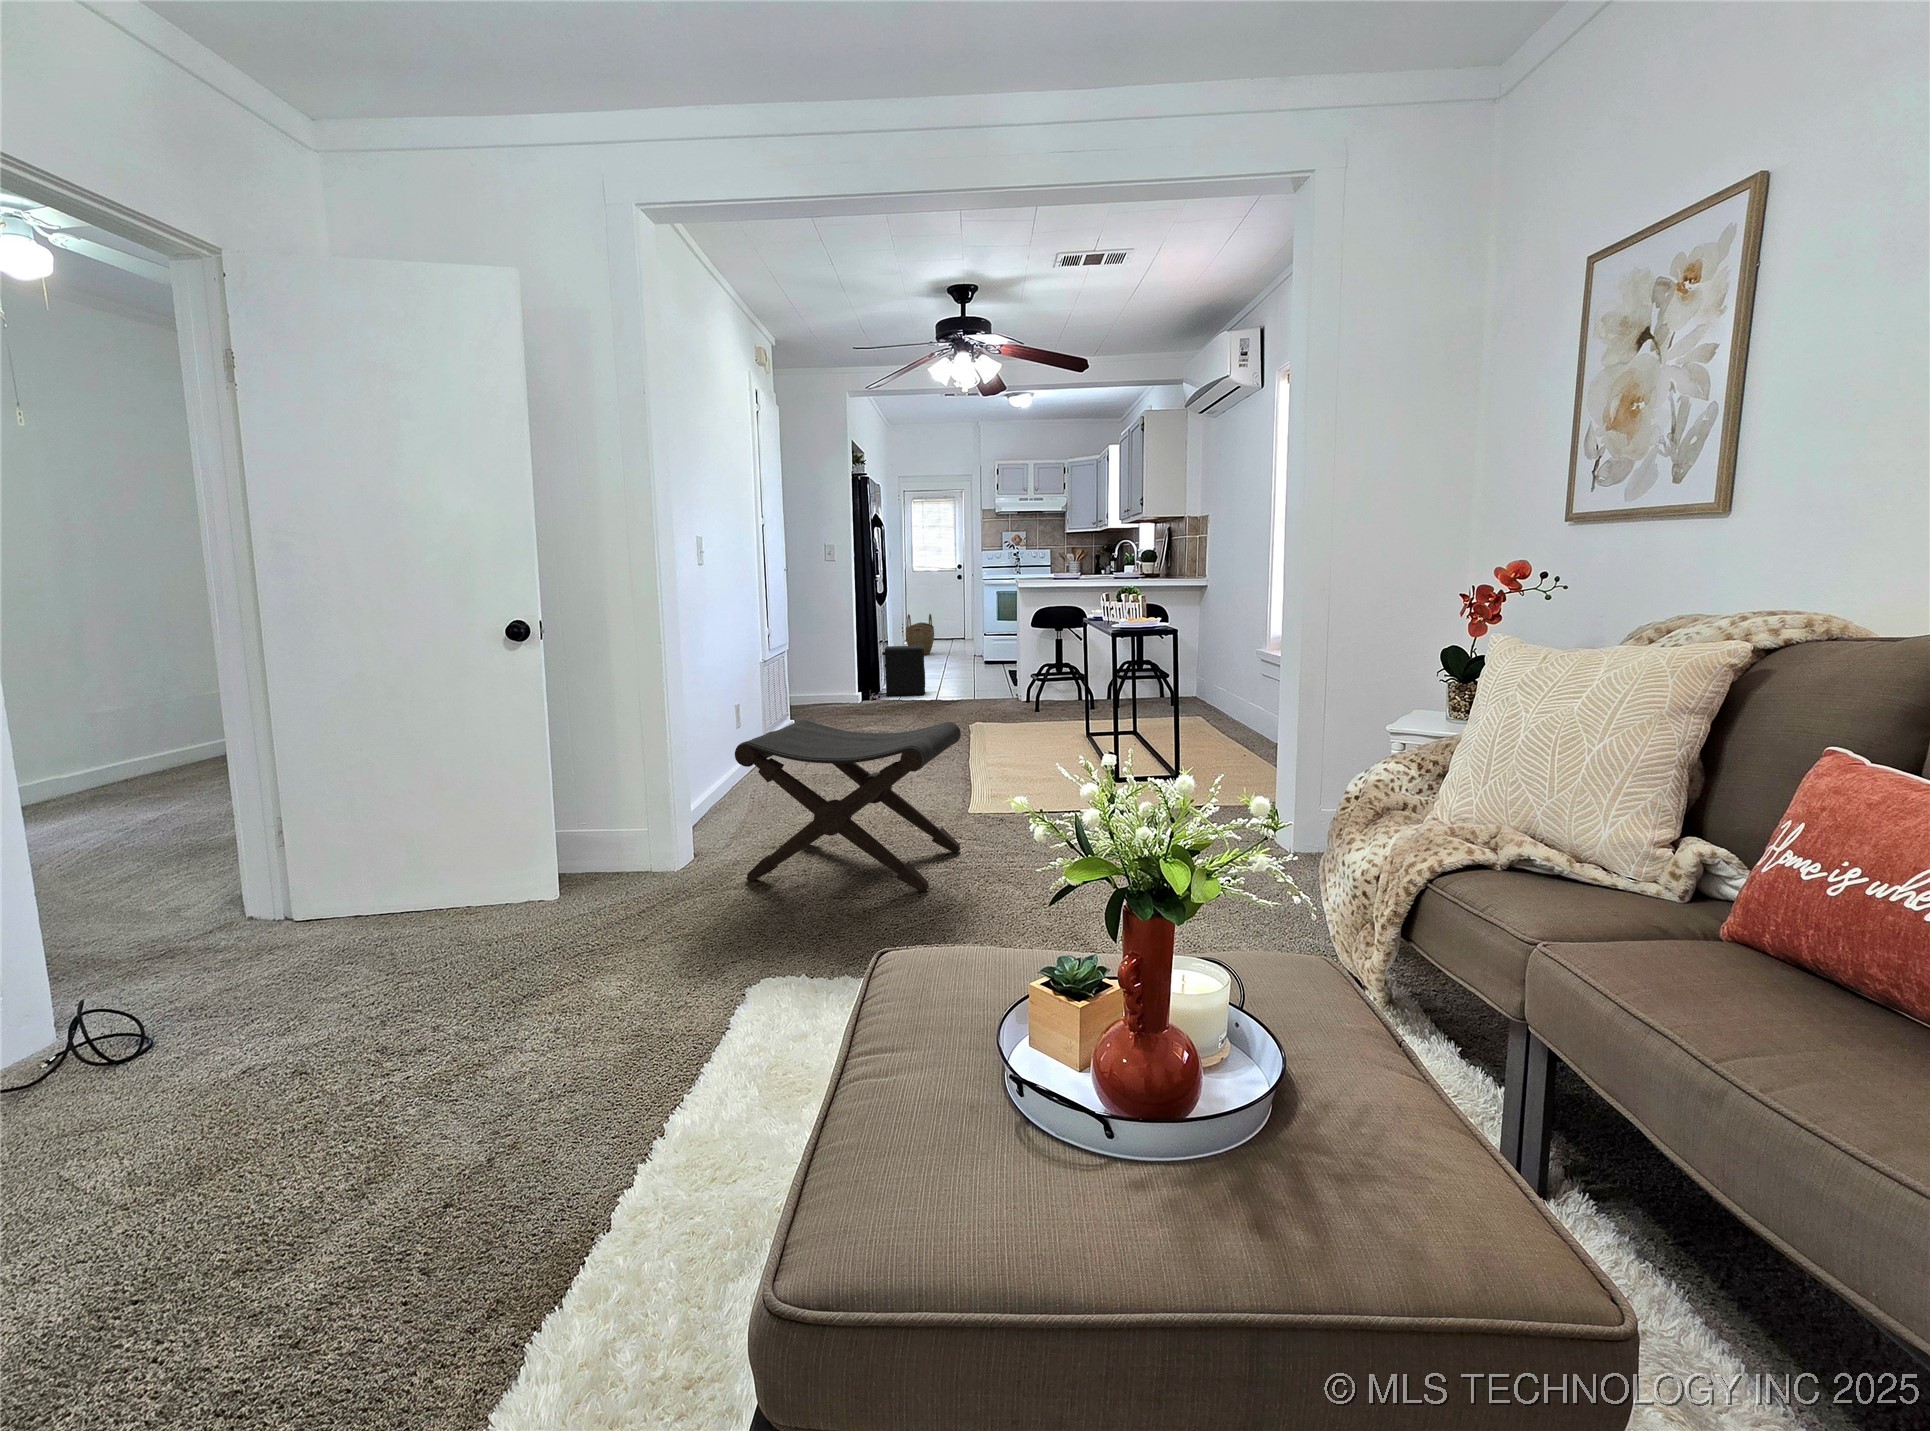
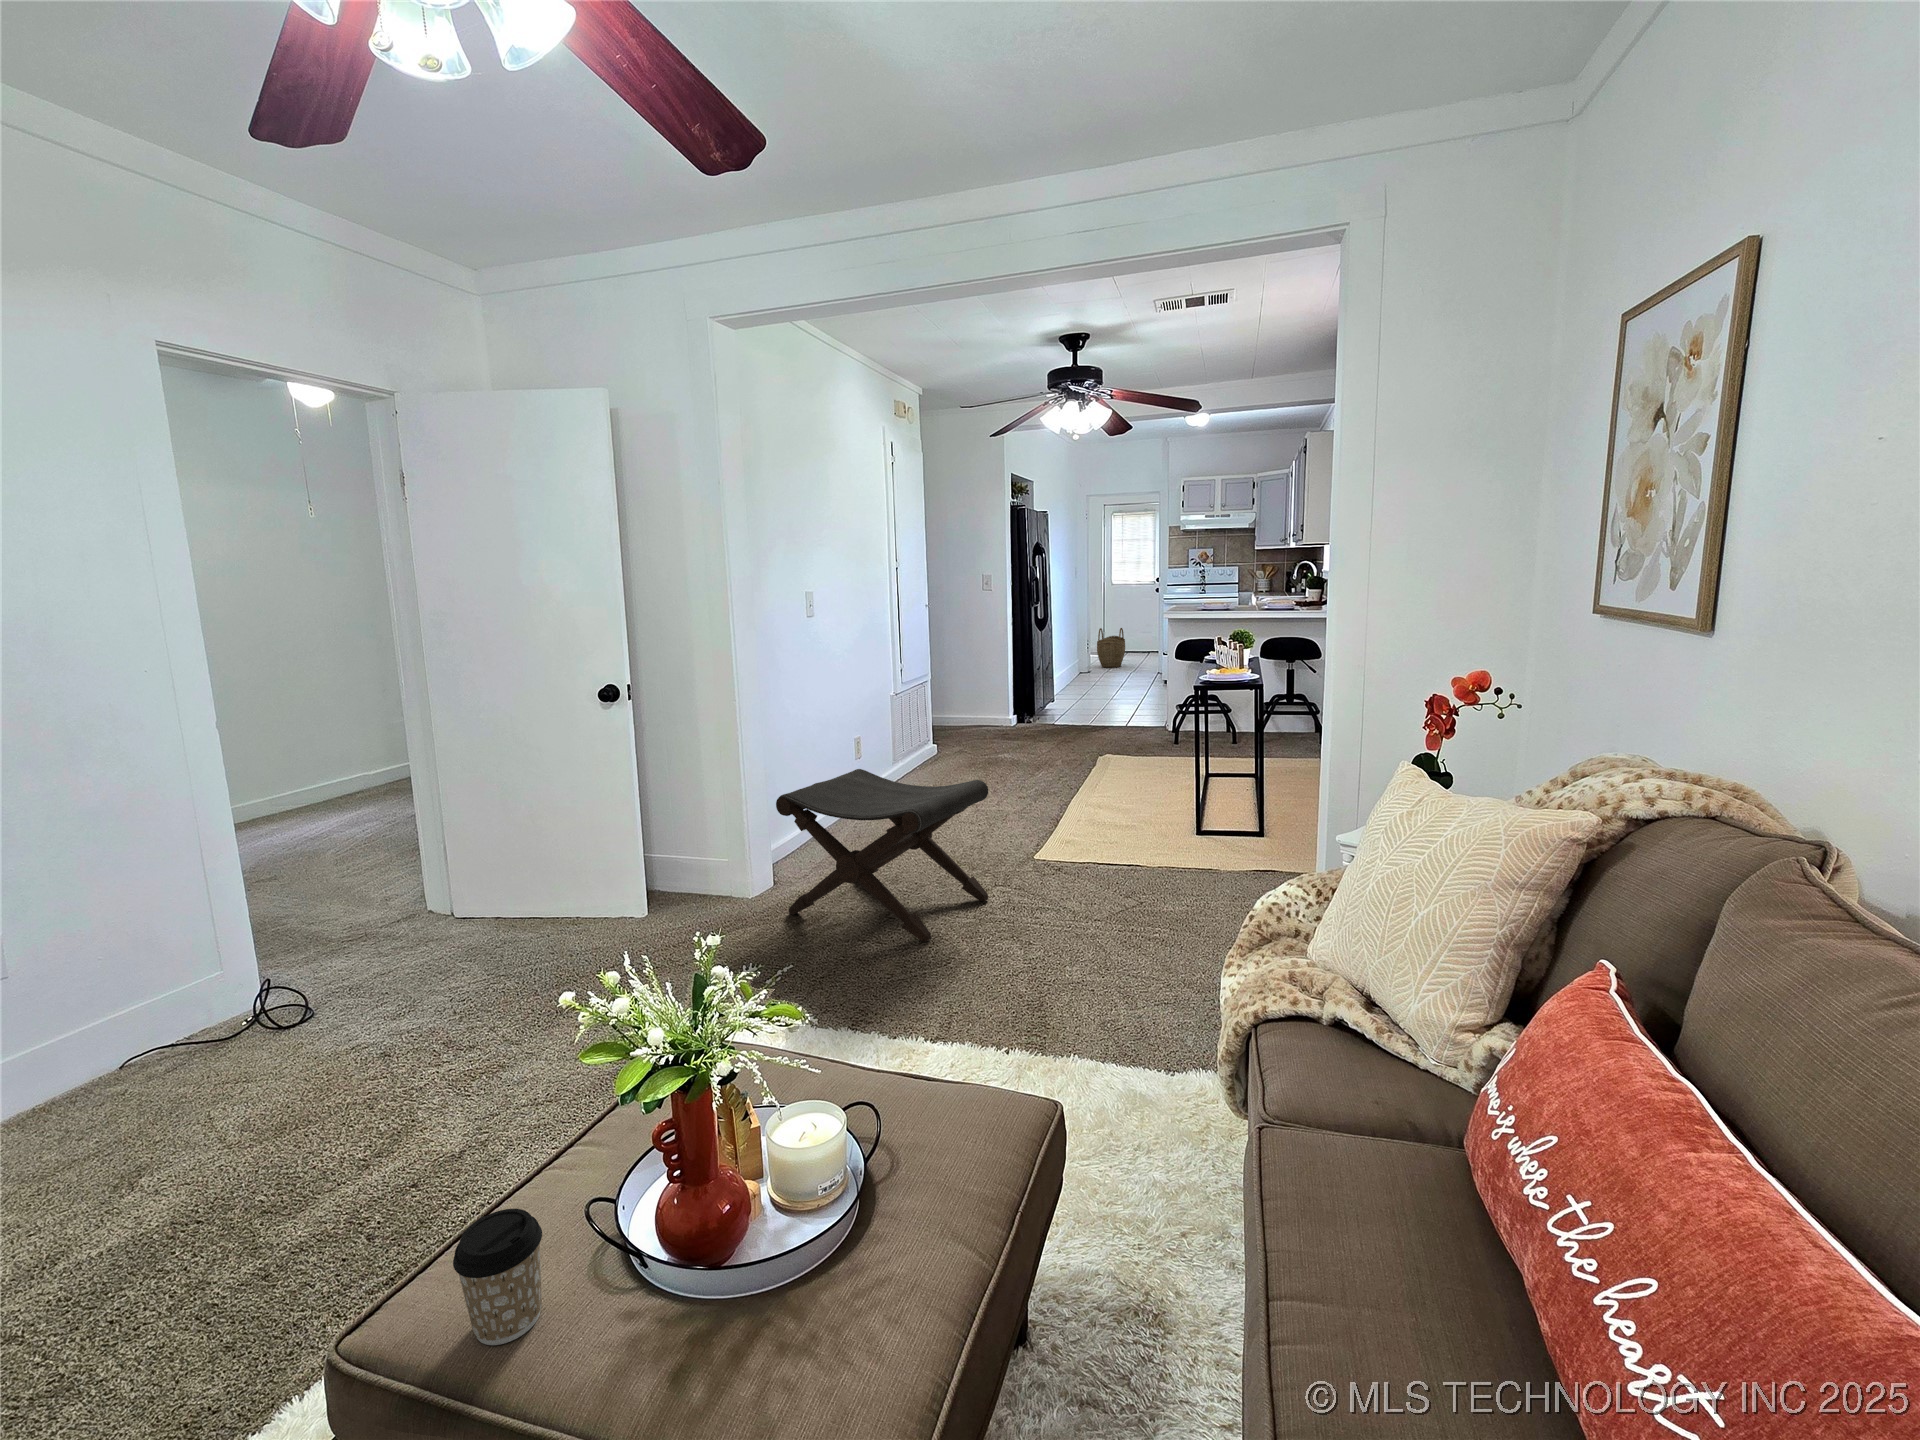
speaker: present [882,645,925,696] -> none [1042,668,1084,716]
coffee cup: none [955,1062,1052,1219] -> present [453,1209,542,1345]

